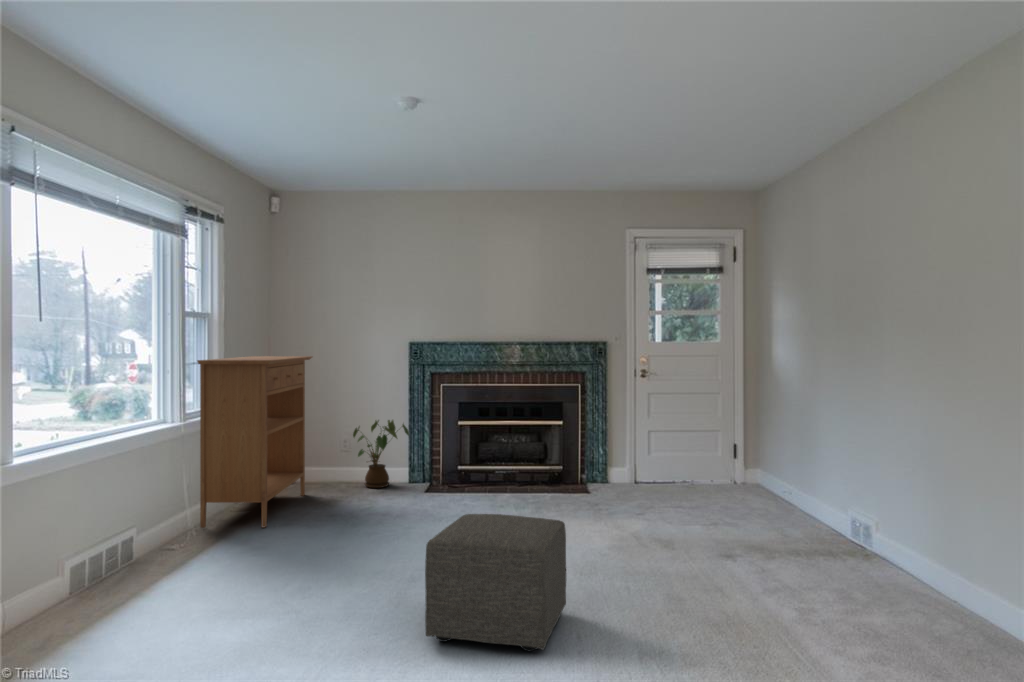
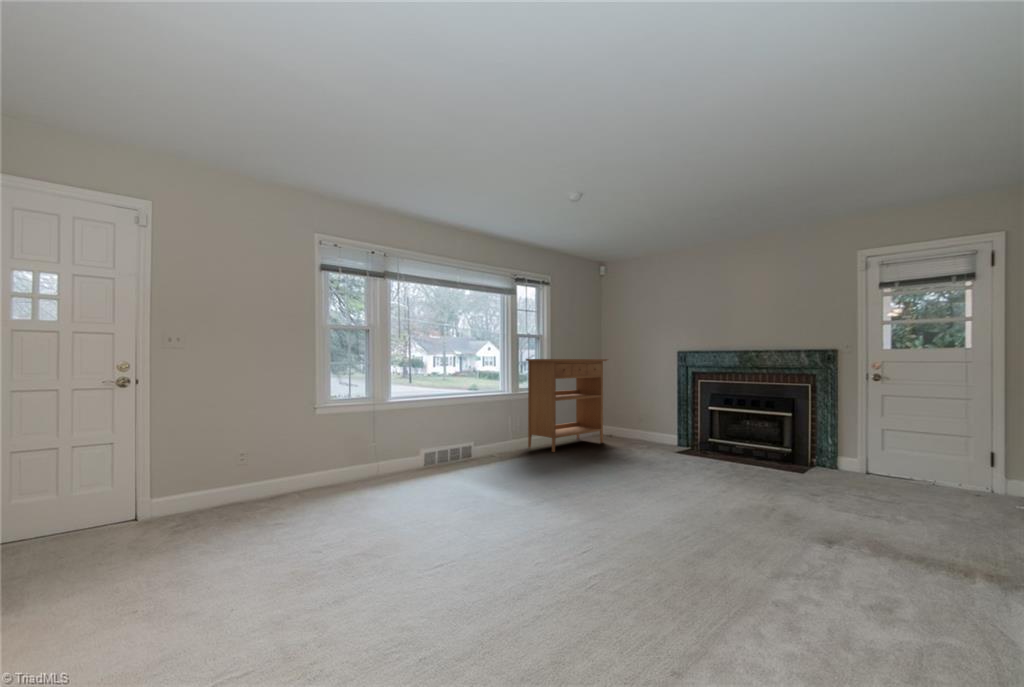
house plant: present [353,420,409,488] -> none [635,401,672,446]
ottoman: present [425,514,566,652] -> none [517,447,613,527]

